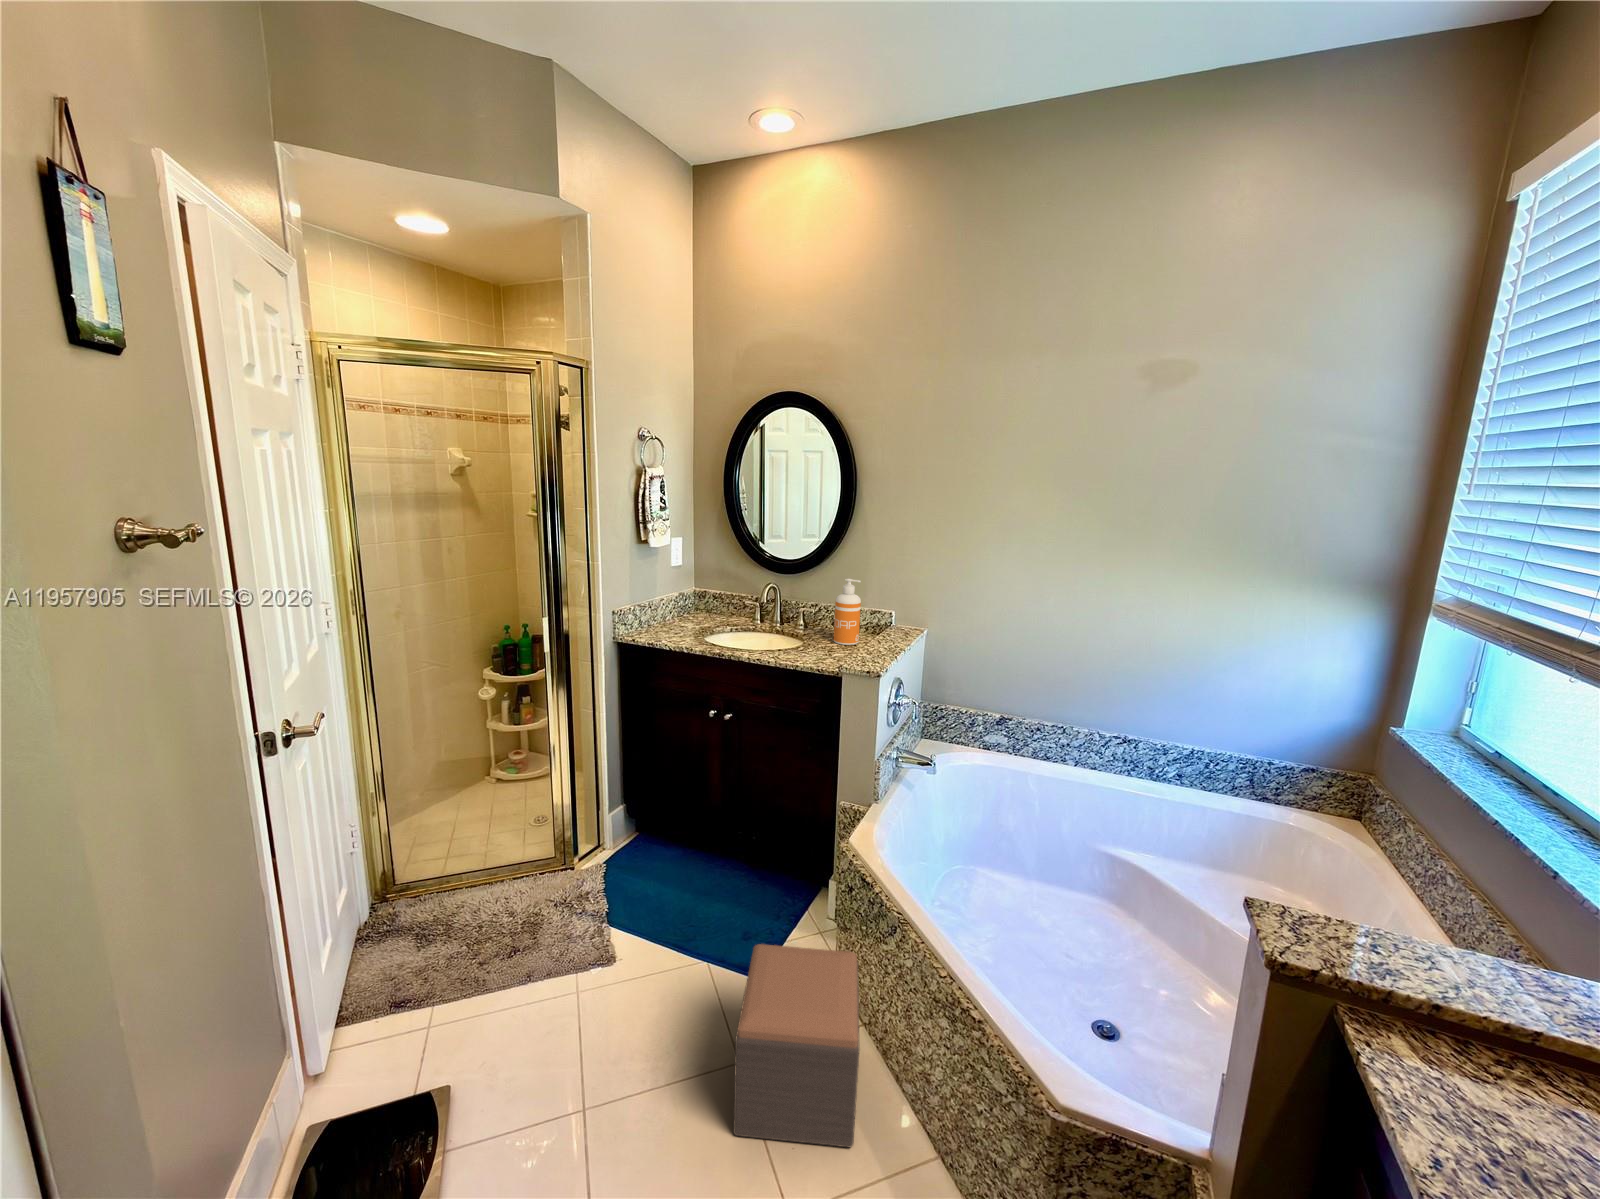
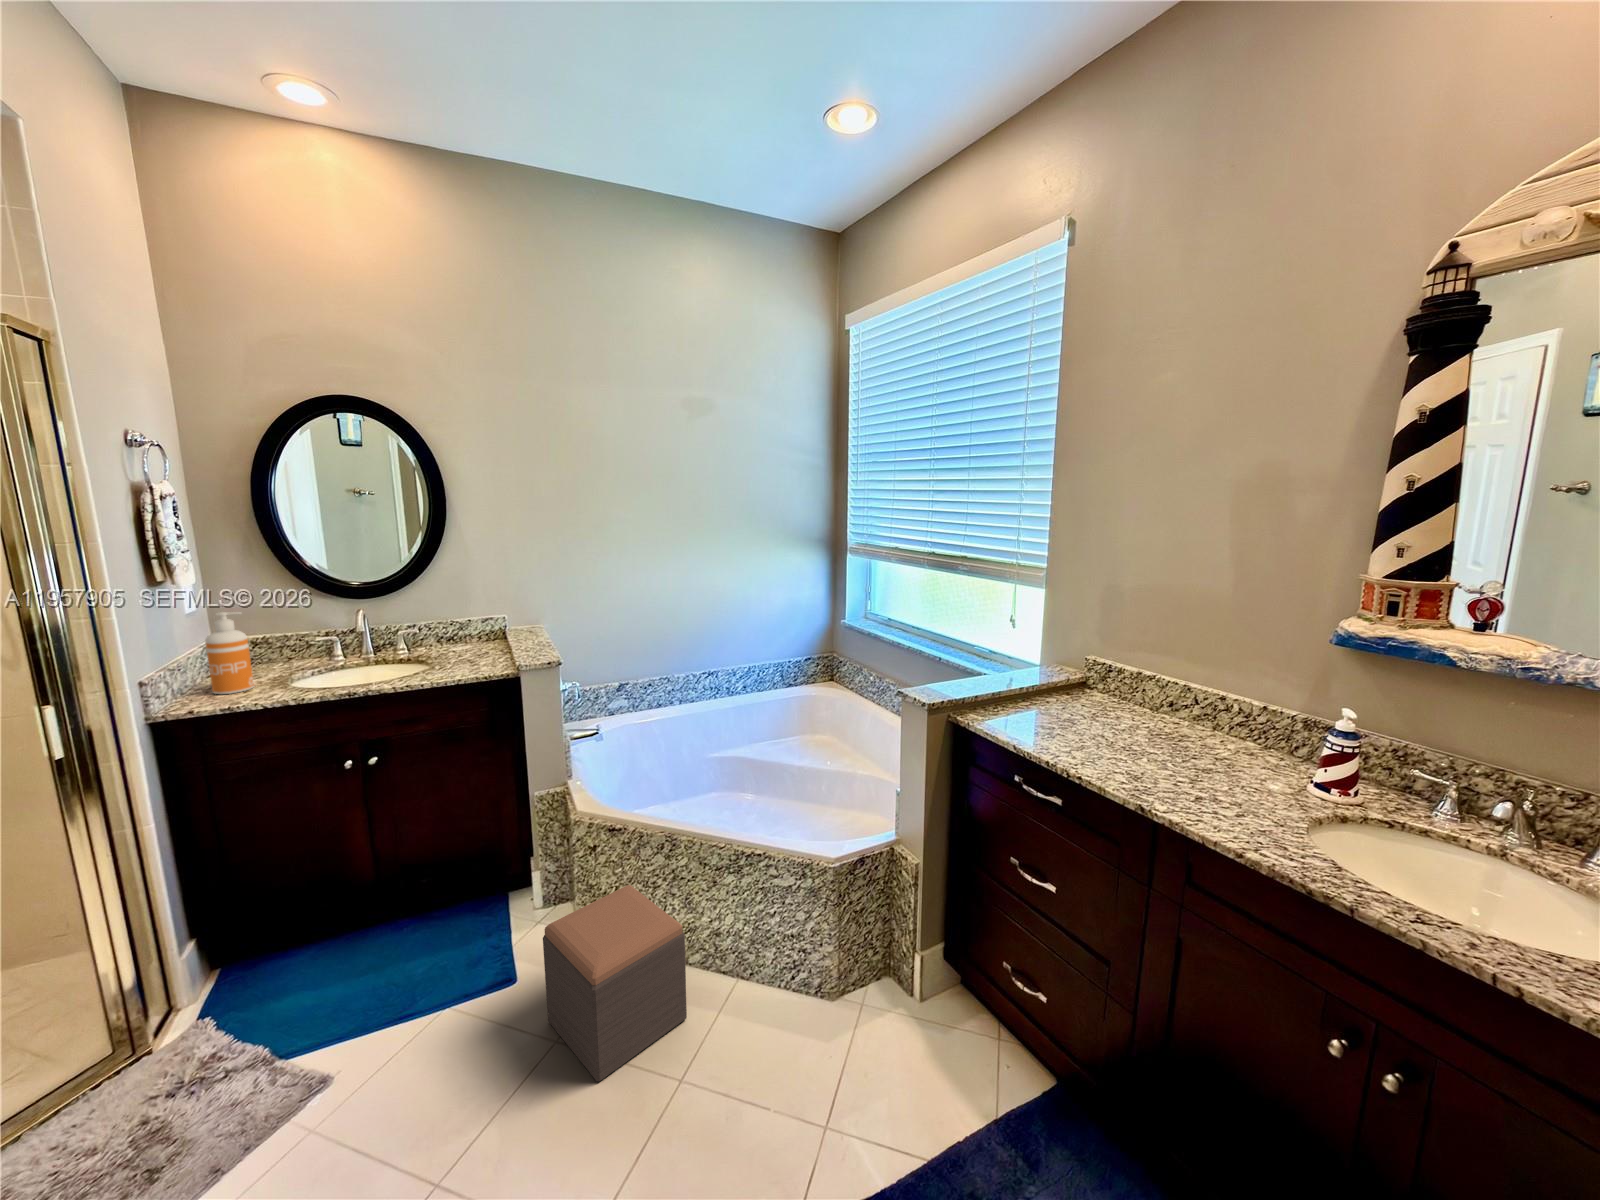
soap dispenser: present [834,579,861,645] -> present [205,612,254,694]

